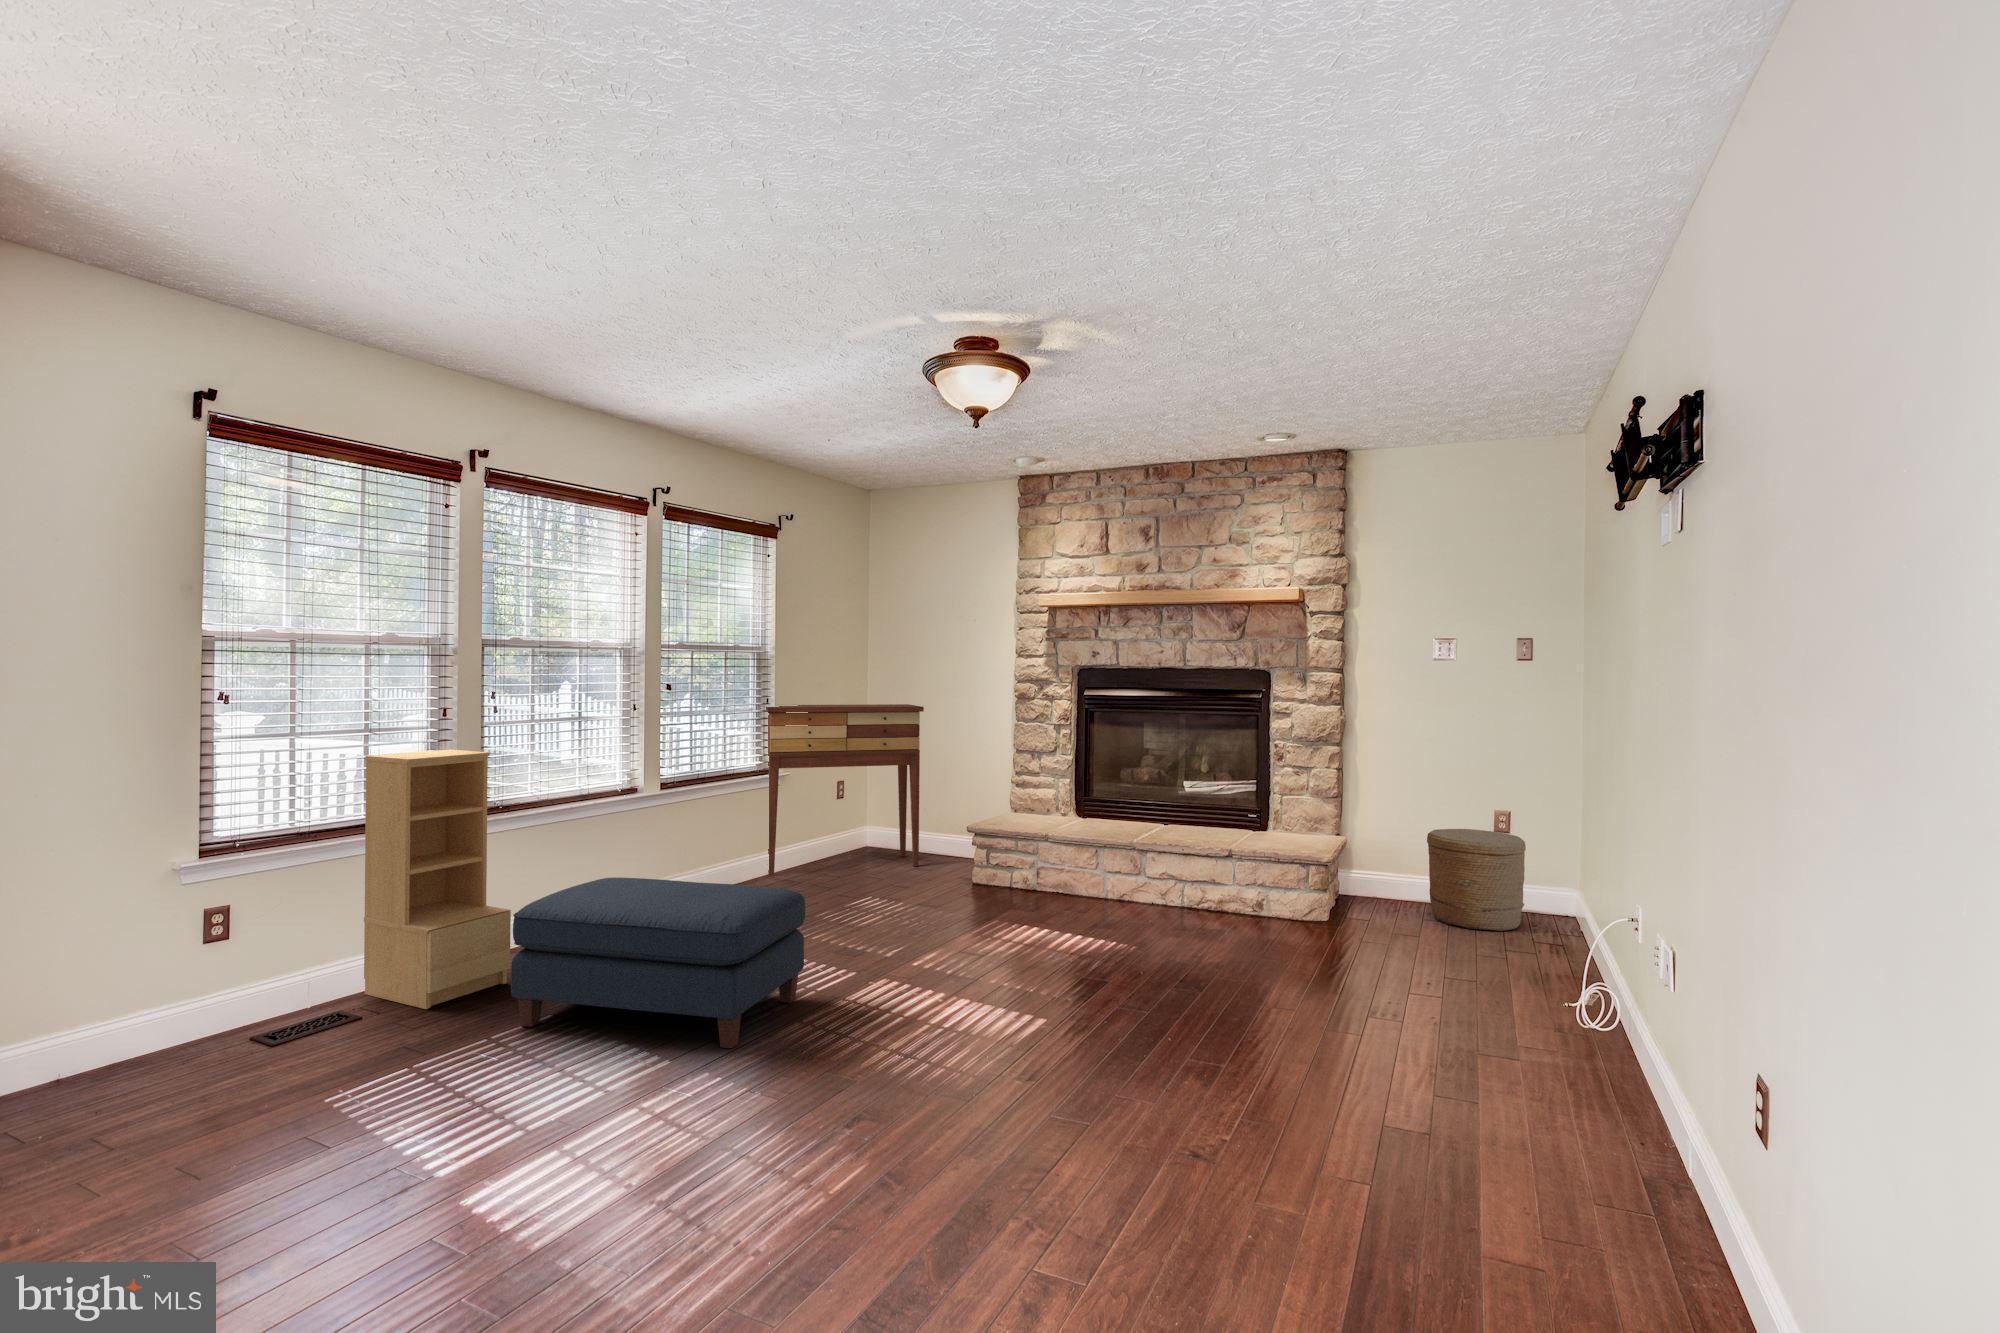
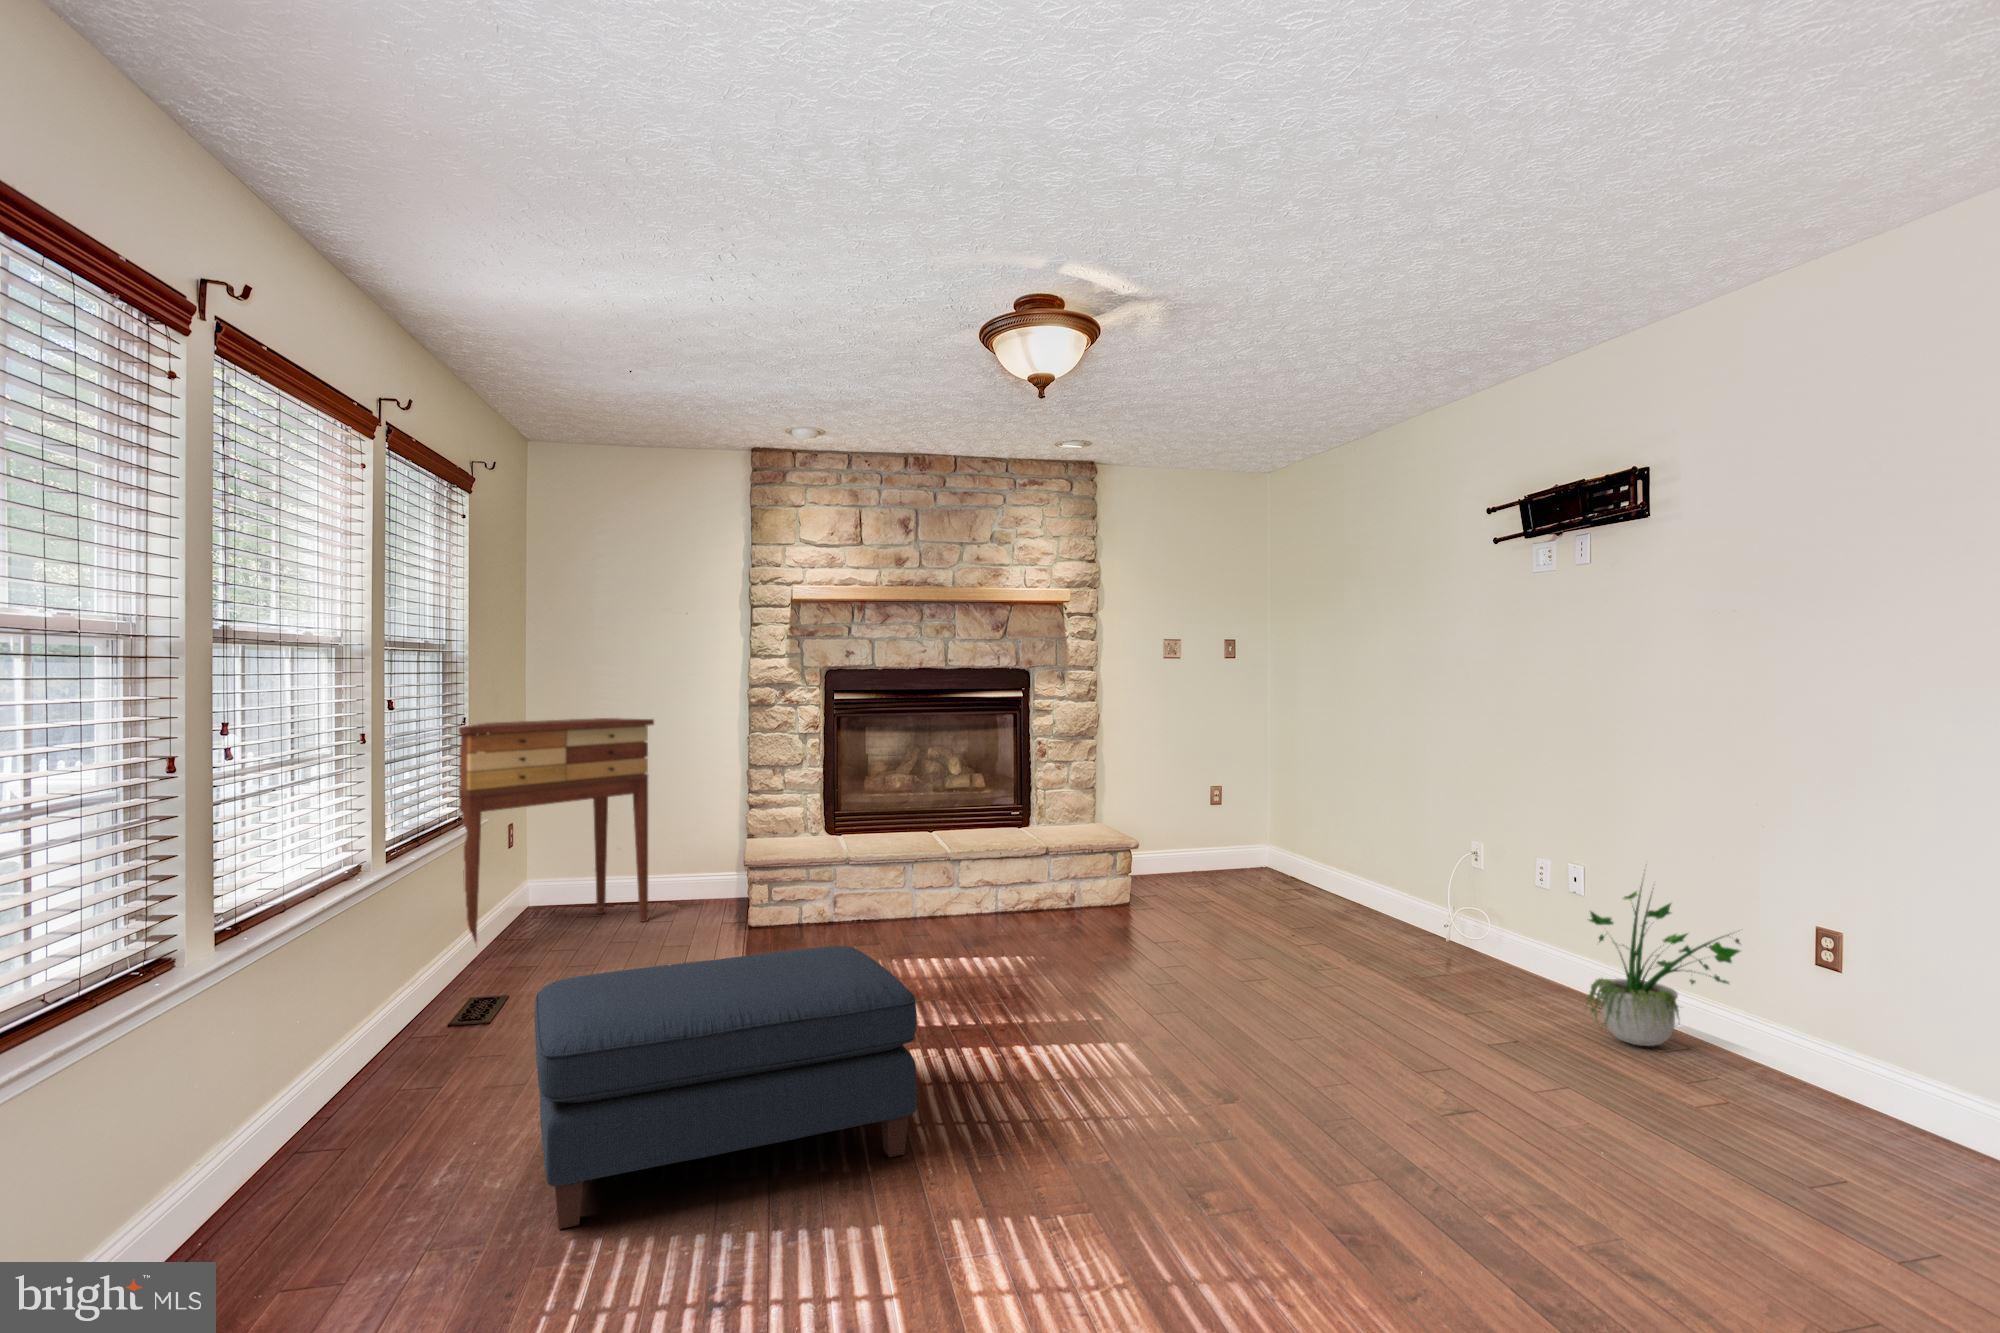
bookshelf: present [364,749,511,1009] -> none [116,808,393,1292]
woven basket: present [1427,829,1526,931] -> none [1175,806,1254,890]
potted plant: none [1520,953,1714,1208] -> present [1585,888,1740,1046]

